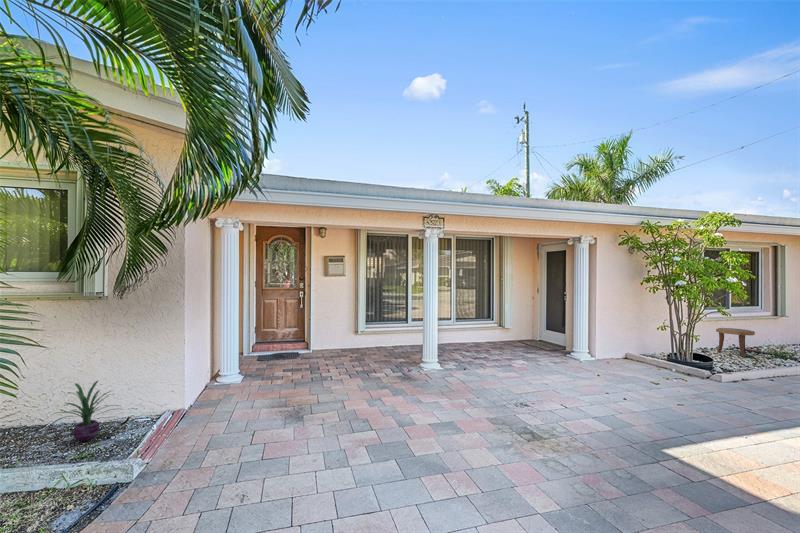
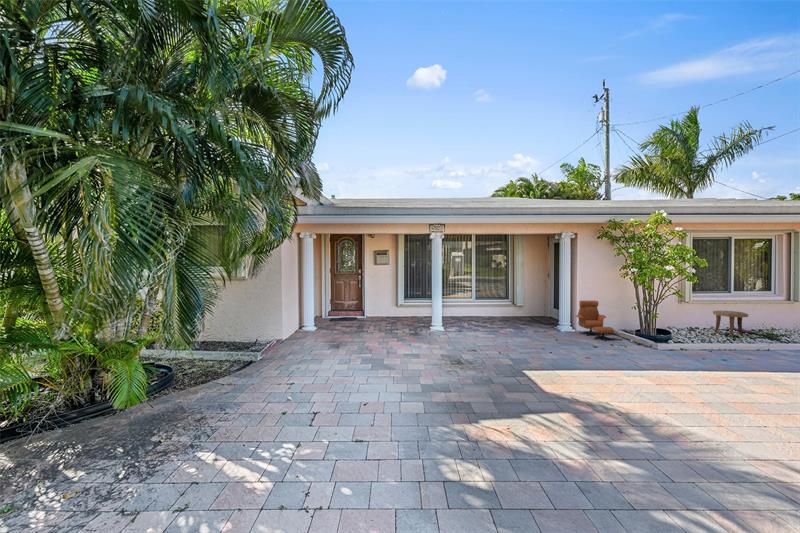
lounge chair: none [599,320,656,373] -> present [576,300,614,341]
decorative plant: present [52,381,118,441] -> none [226,320,256,346]

